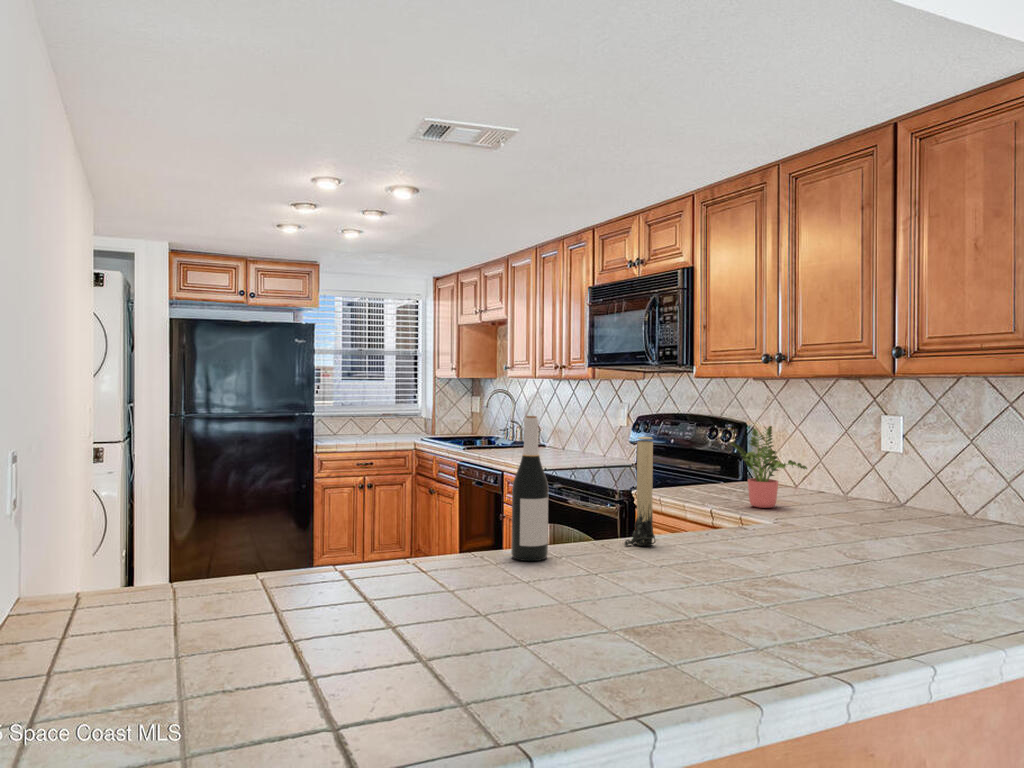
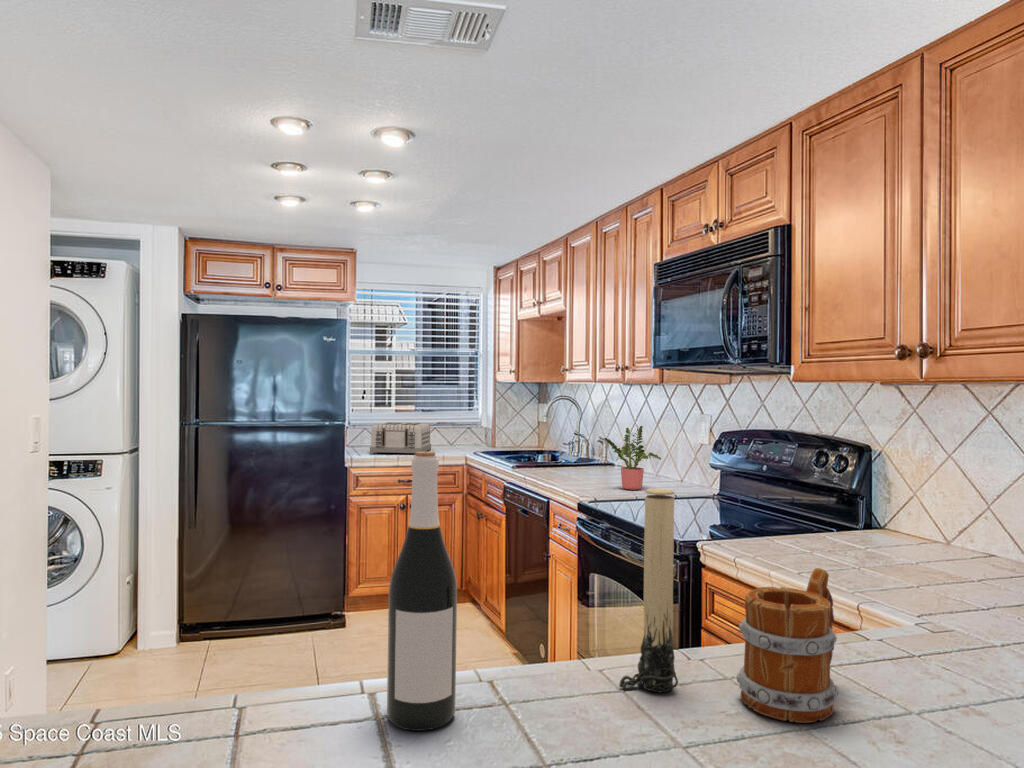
toaster: none [331,414,382,441] -> present [370,422,431,454]
potted plant: present [731,426,807,508] -> present [605,426,661,490]
mug: none [686,478,738,552] -> present [736,568,838,723]

